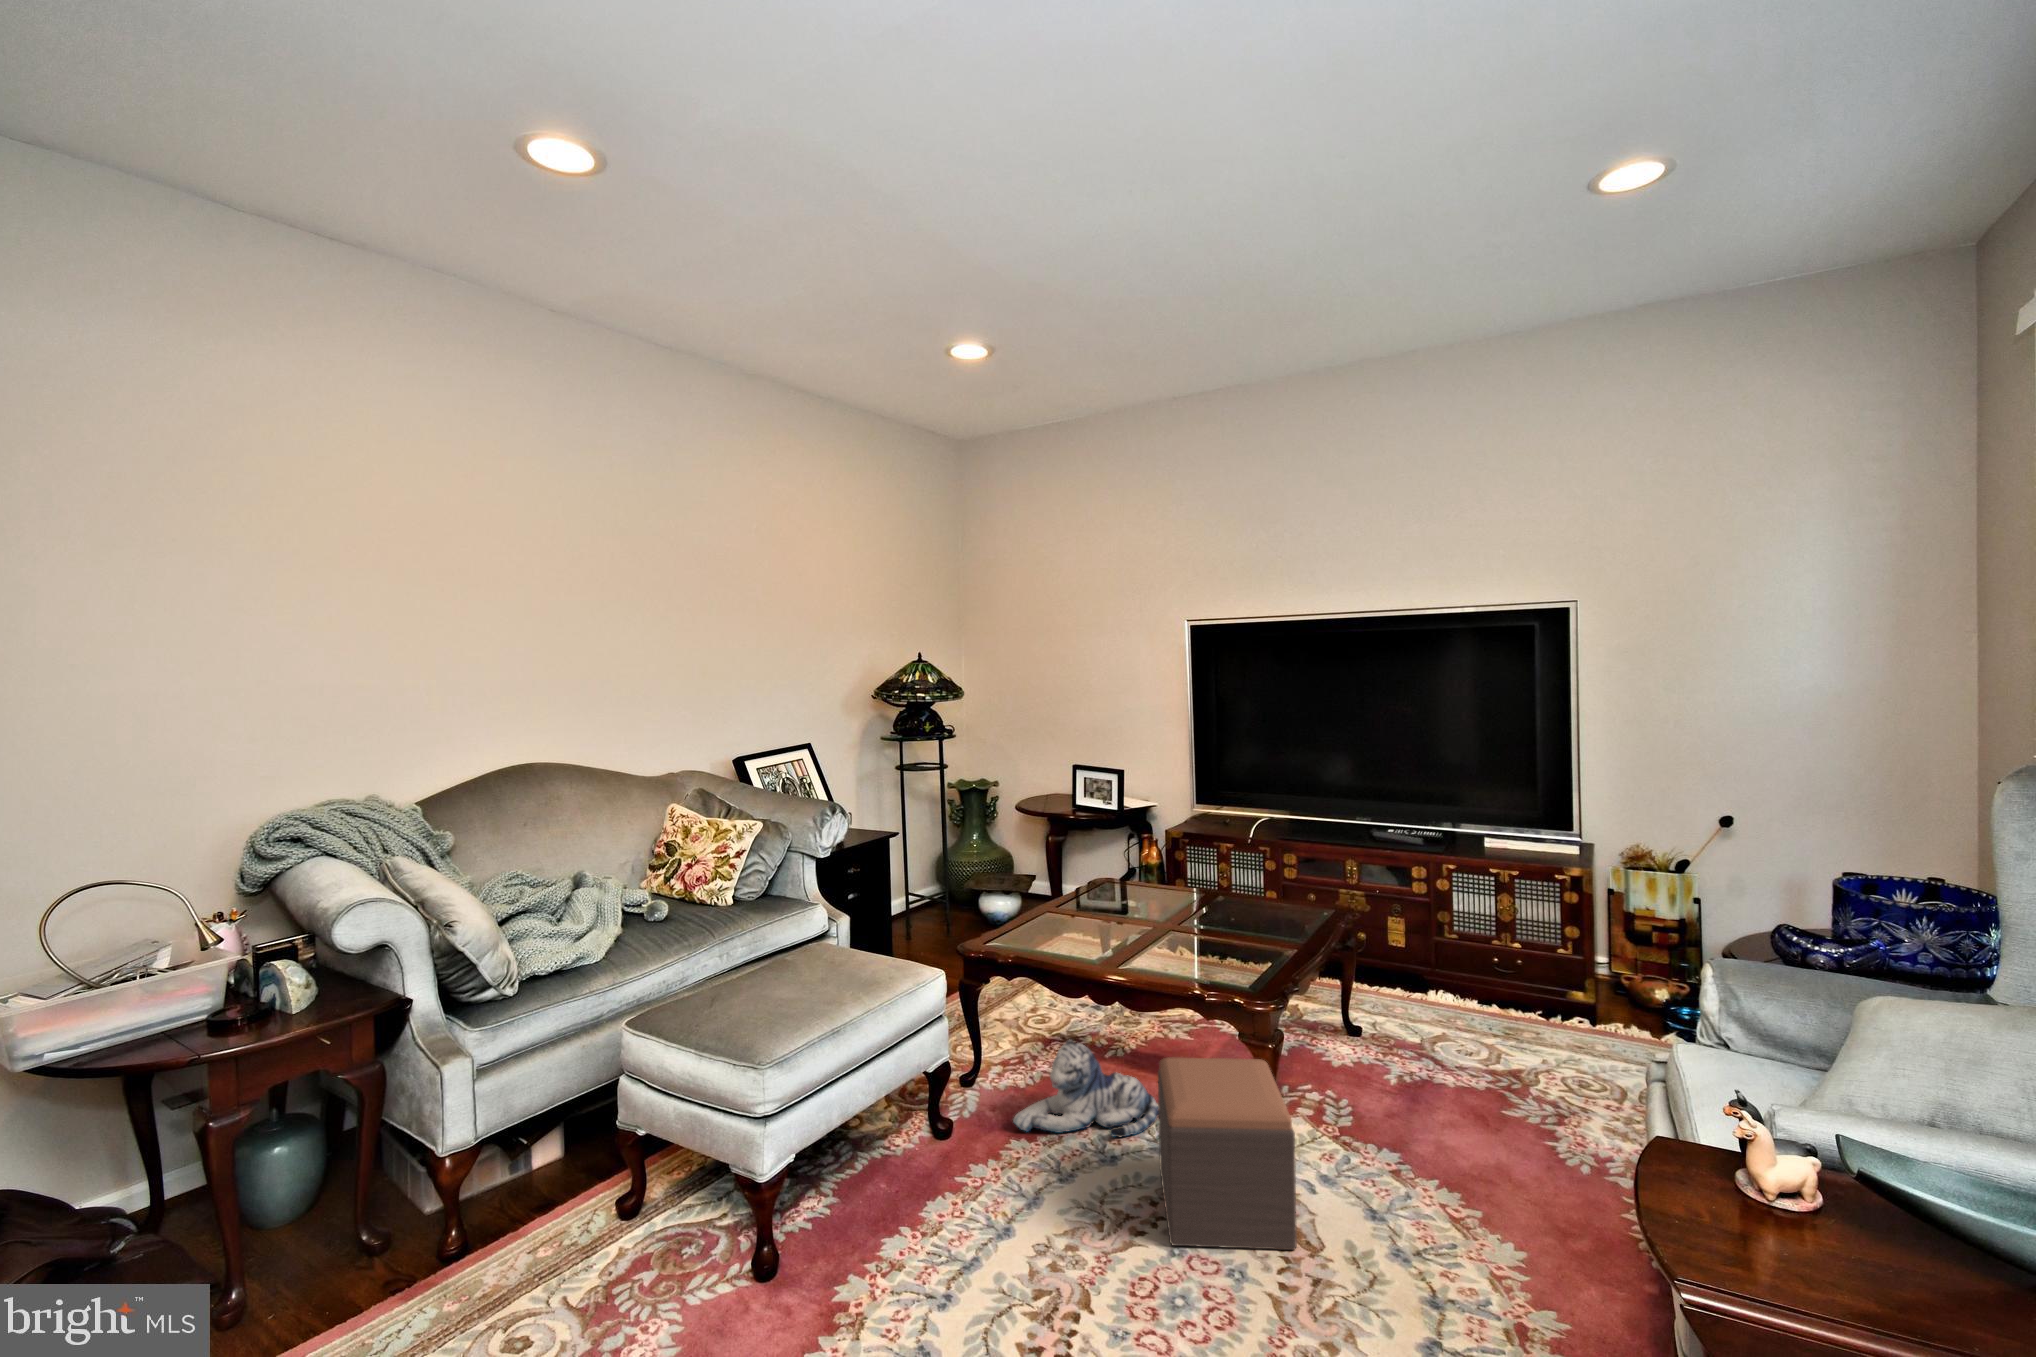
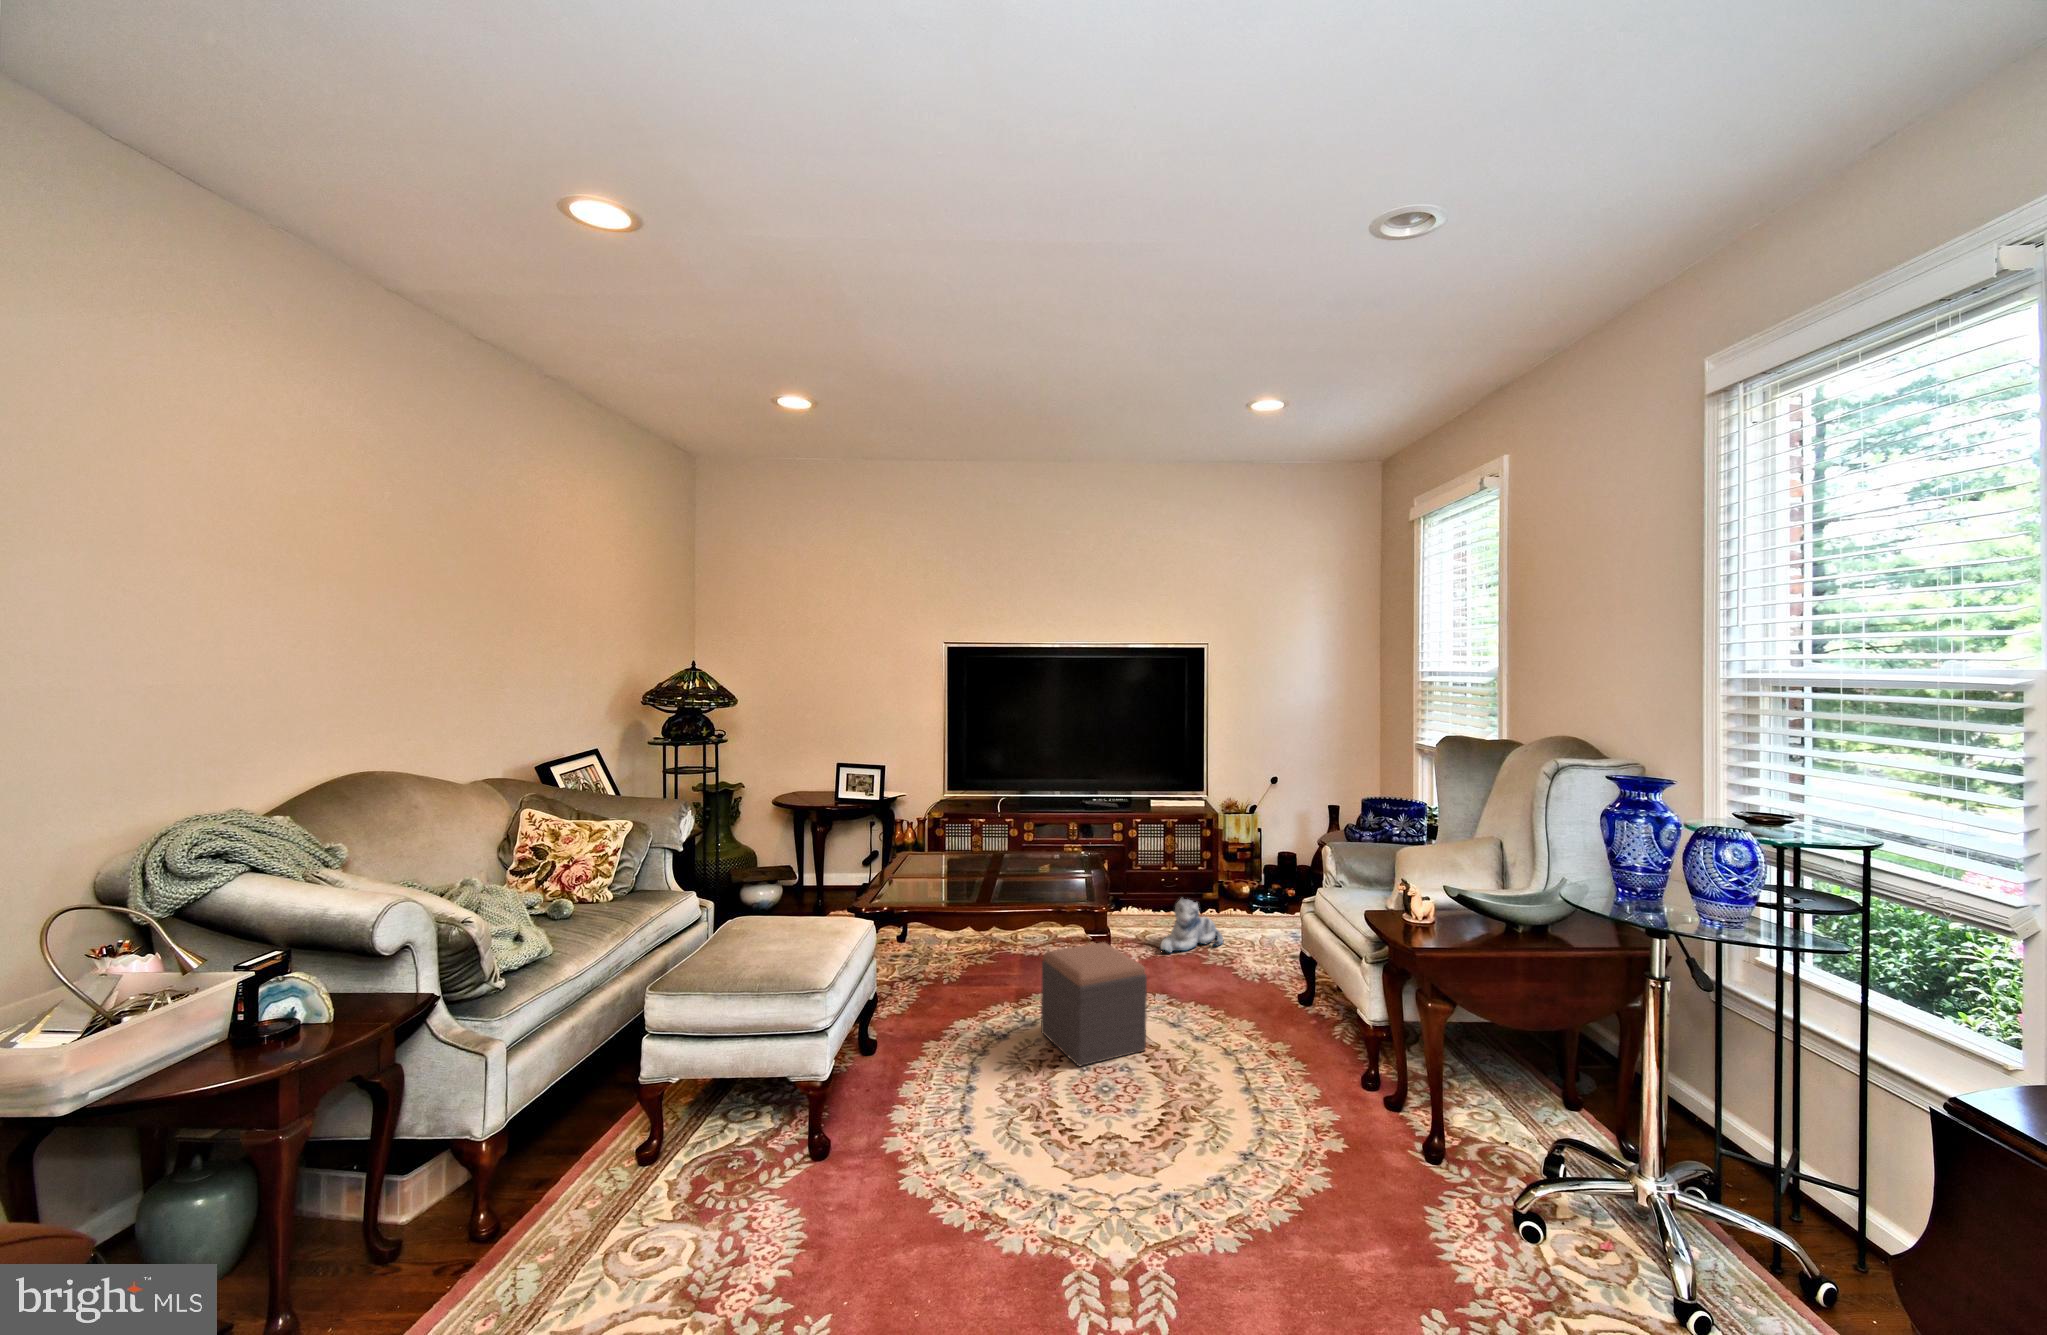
plush toy: present [1013,1040,1159,1137] -> present [1160,898,1223,953]

